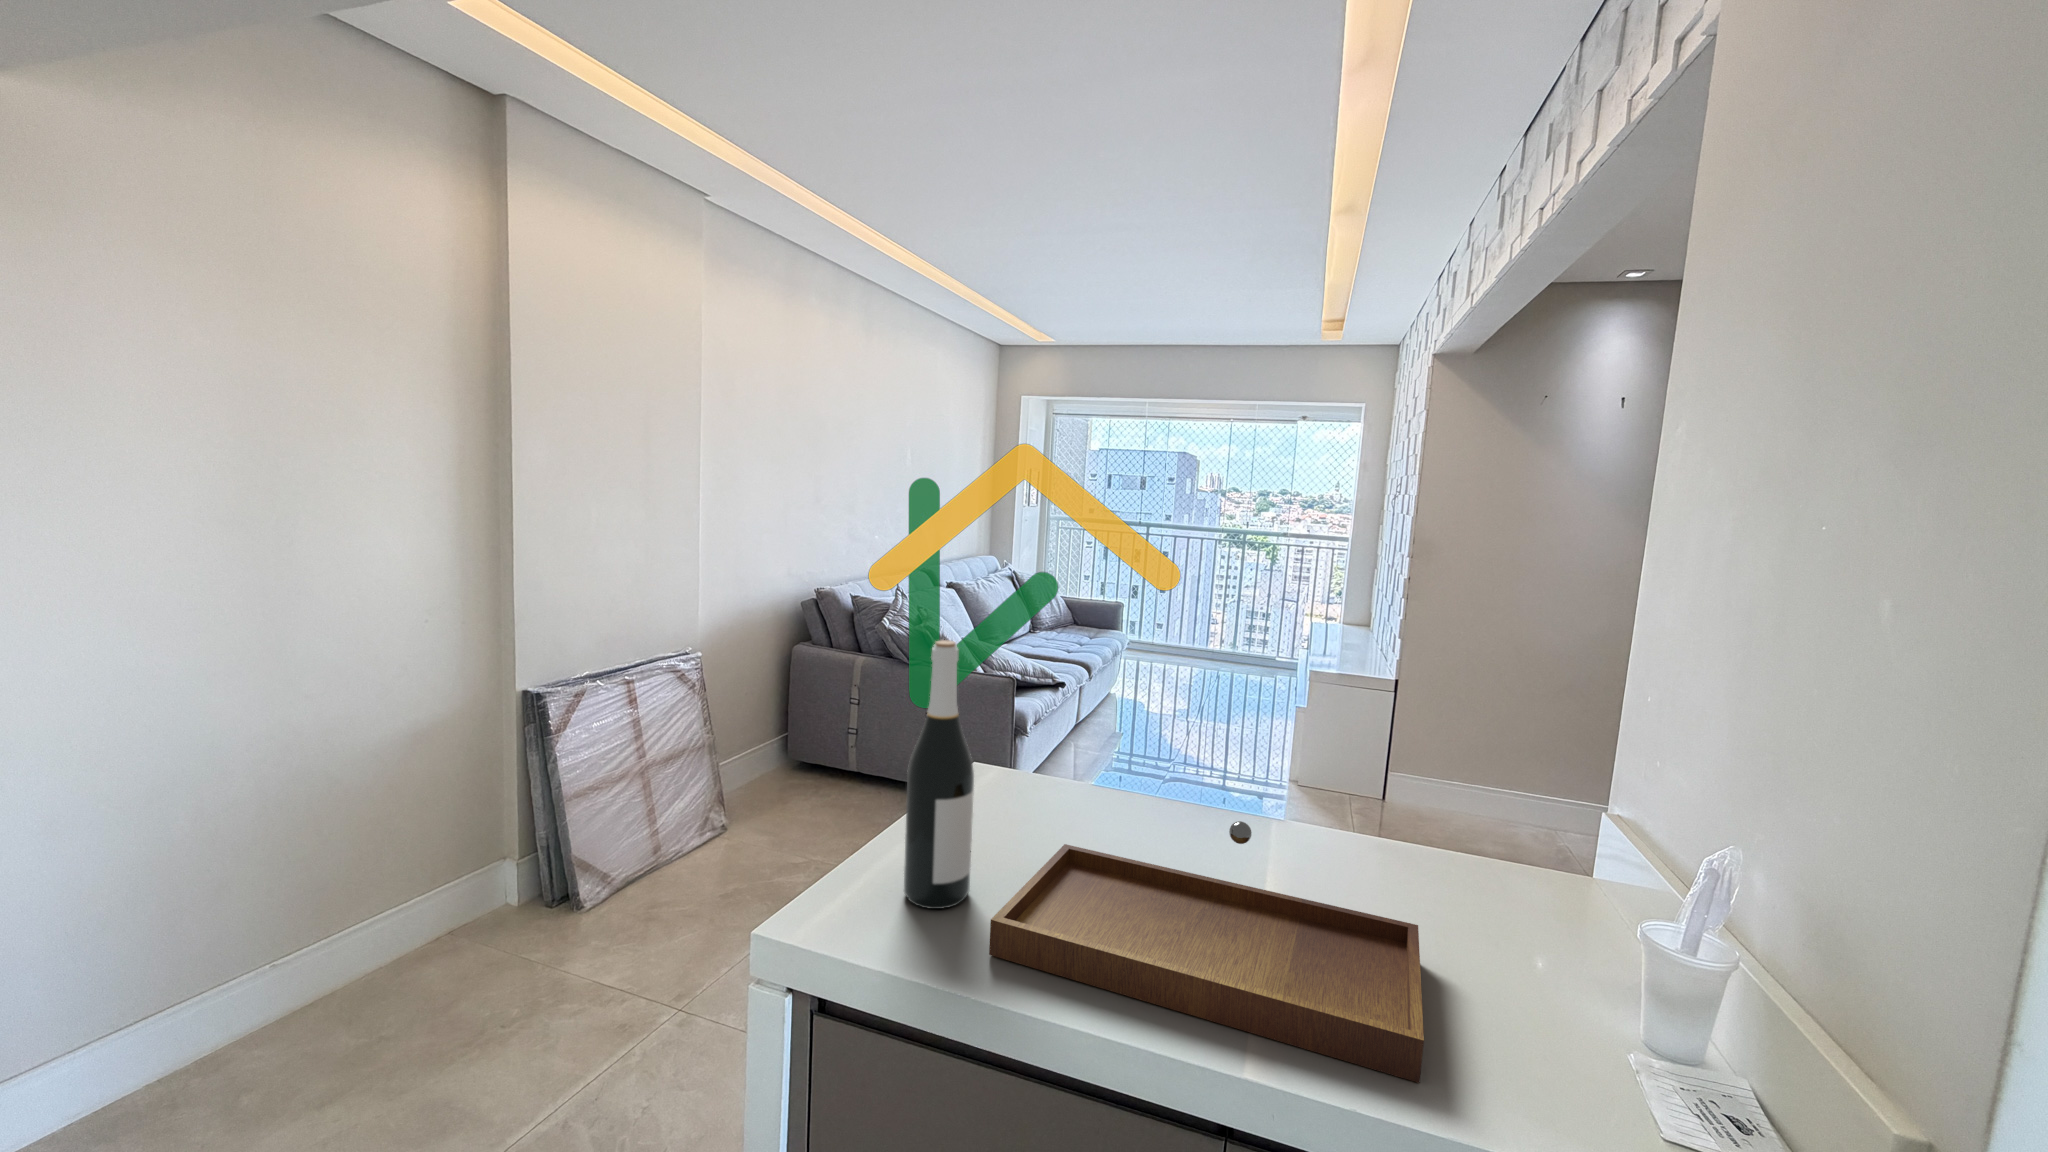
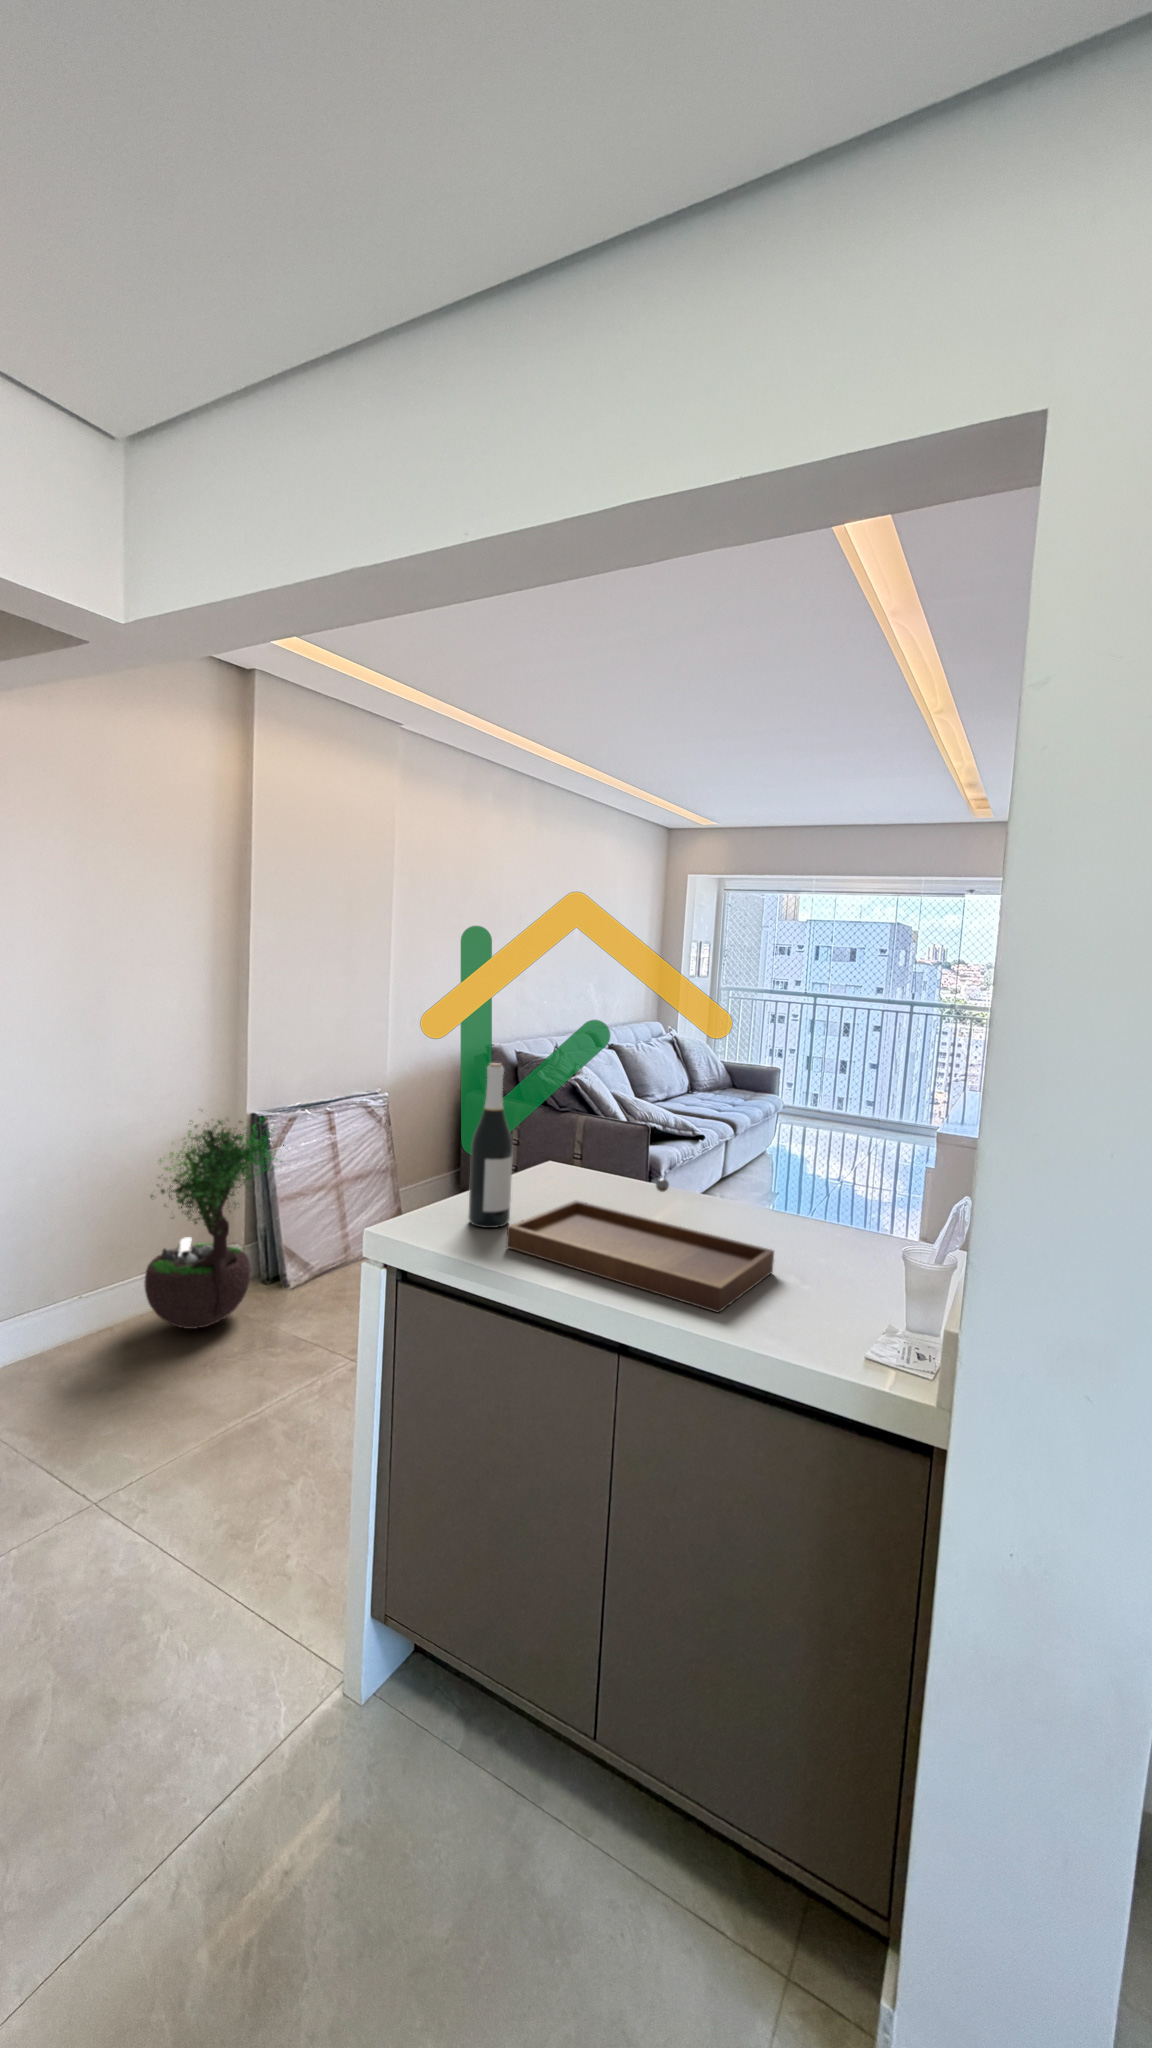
potted tree: none [367,694,572,992] -> present [144,1117,284,1329]

